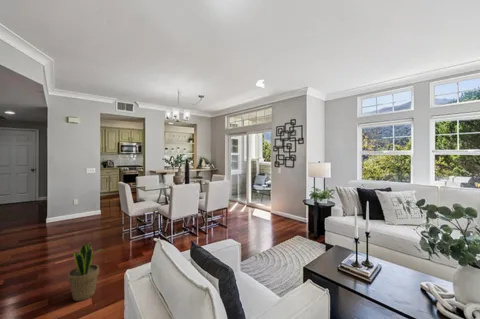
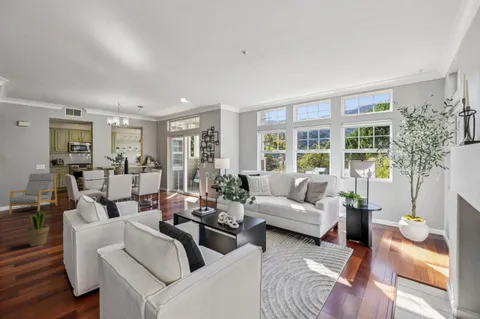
armchair: none [56,179,108,229] -> present [9,173,57,214]

